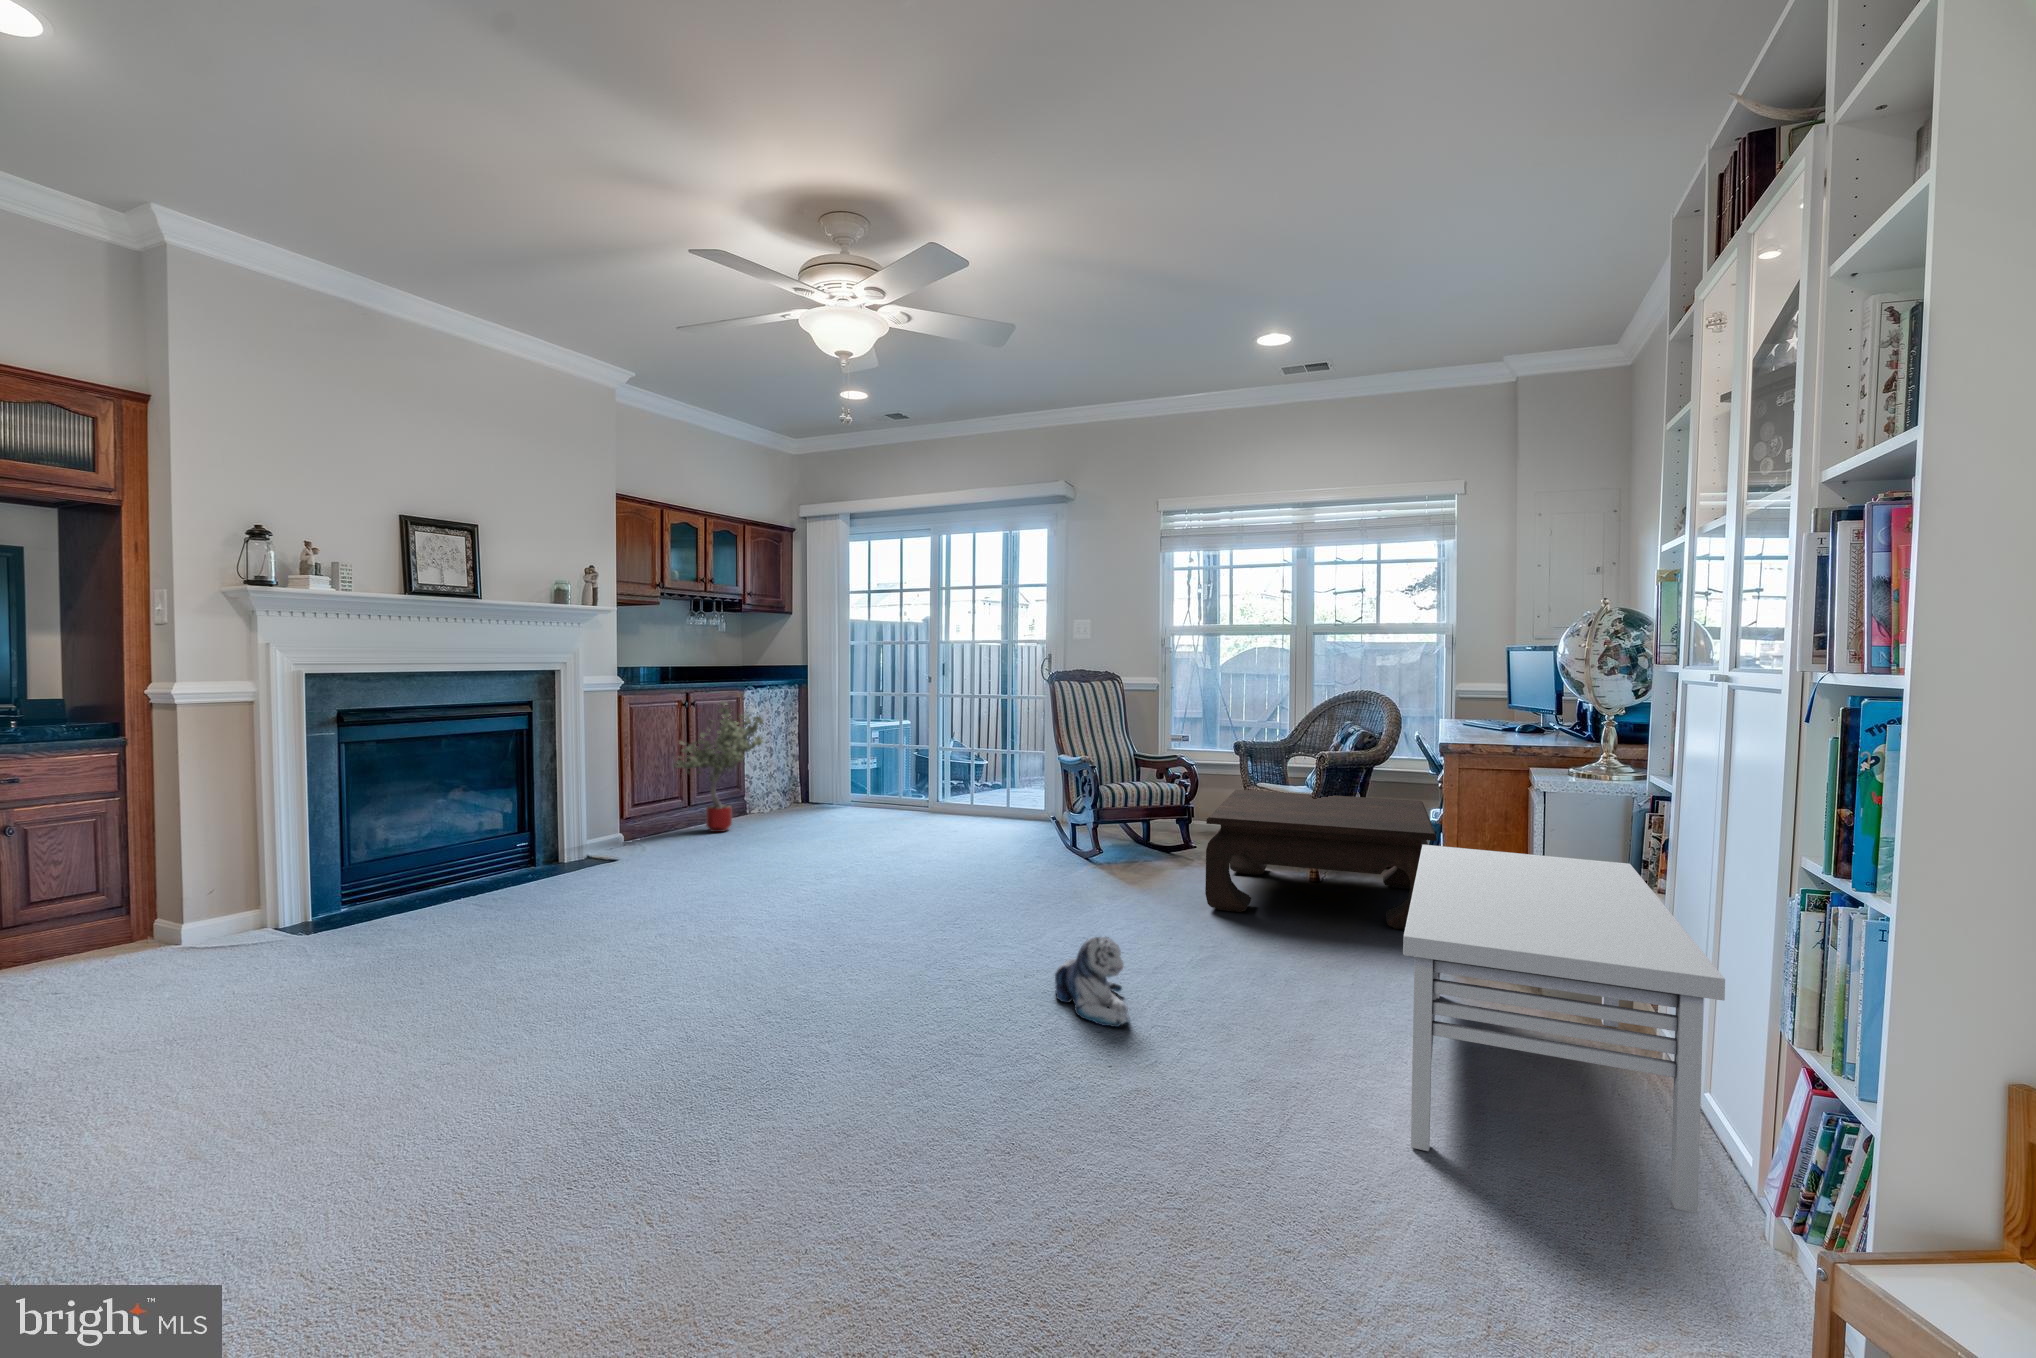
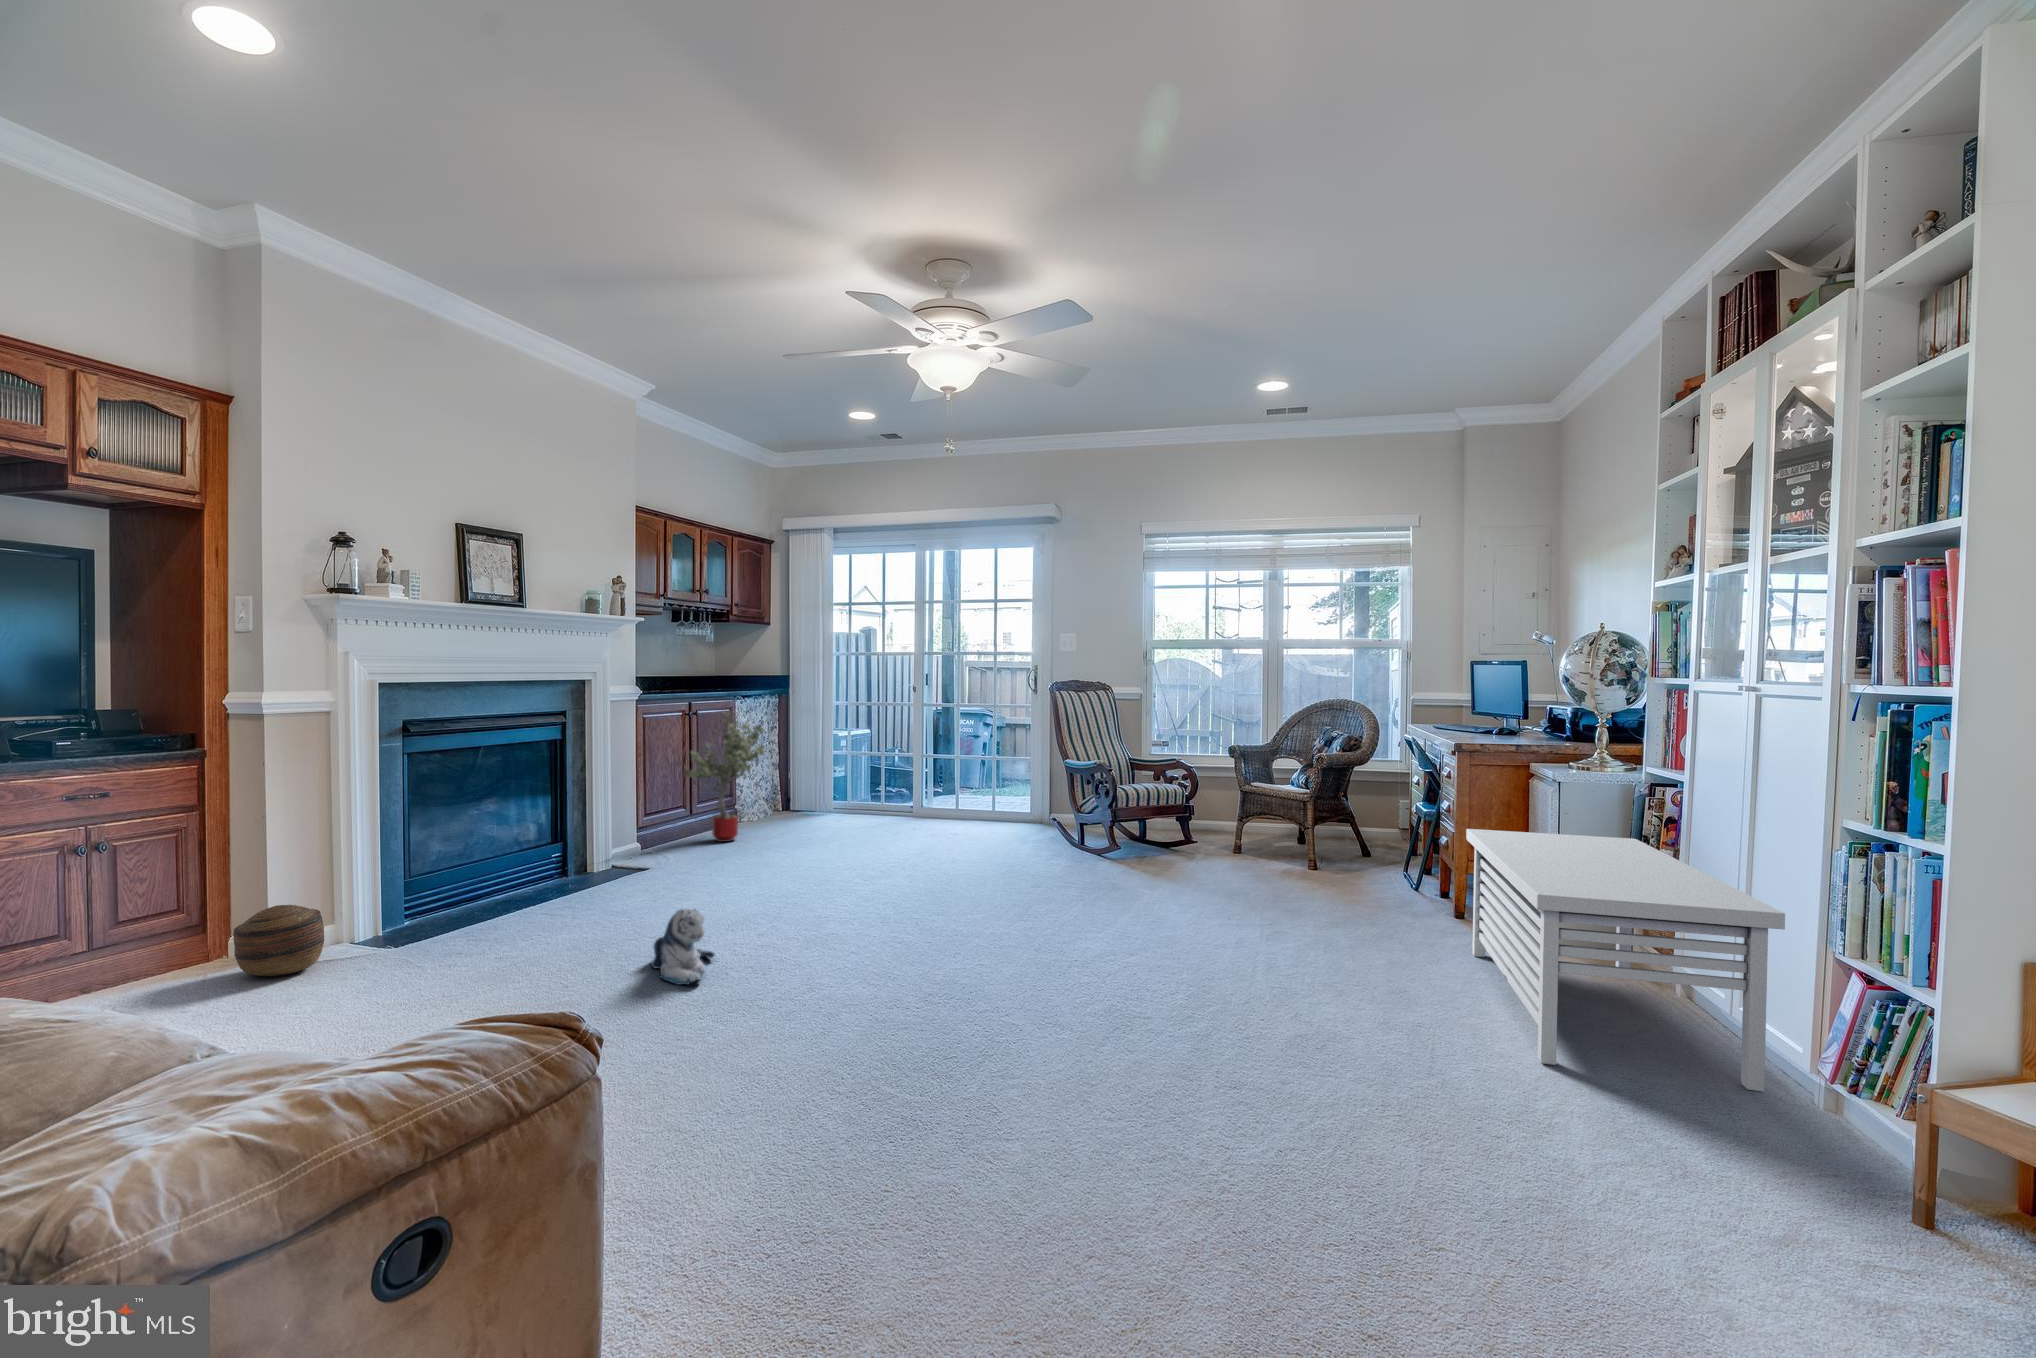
coffee table: present [1205,790,1436,930] -> none [1238,789,1448,907]
basket: none [135,887,230,956] -> present [233,905,324,976]
plush toy: present [1055,937,1130,1027] -> present [651,909,714,985]

